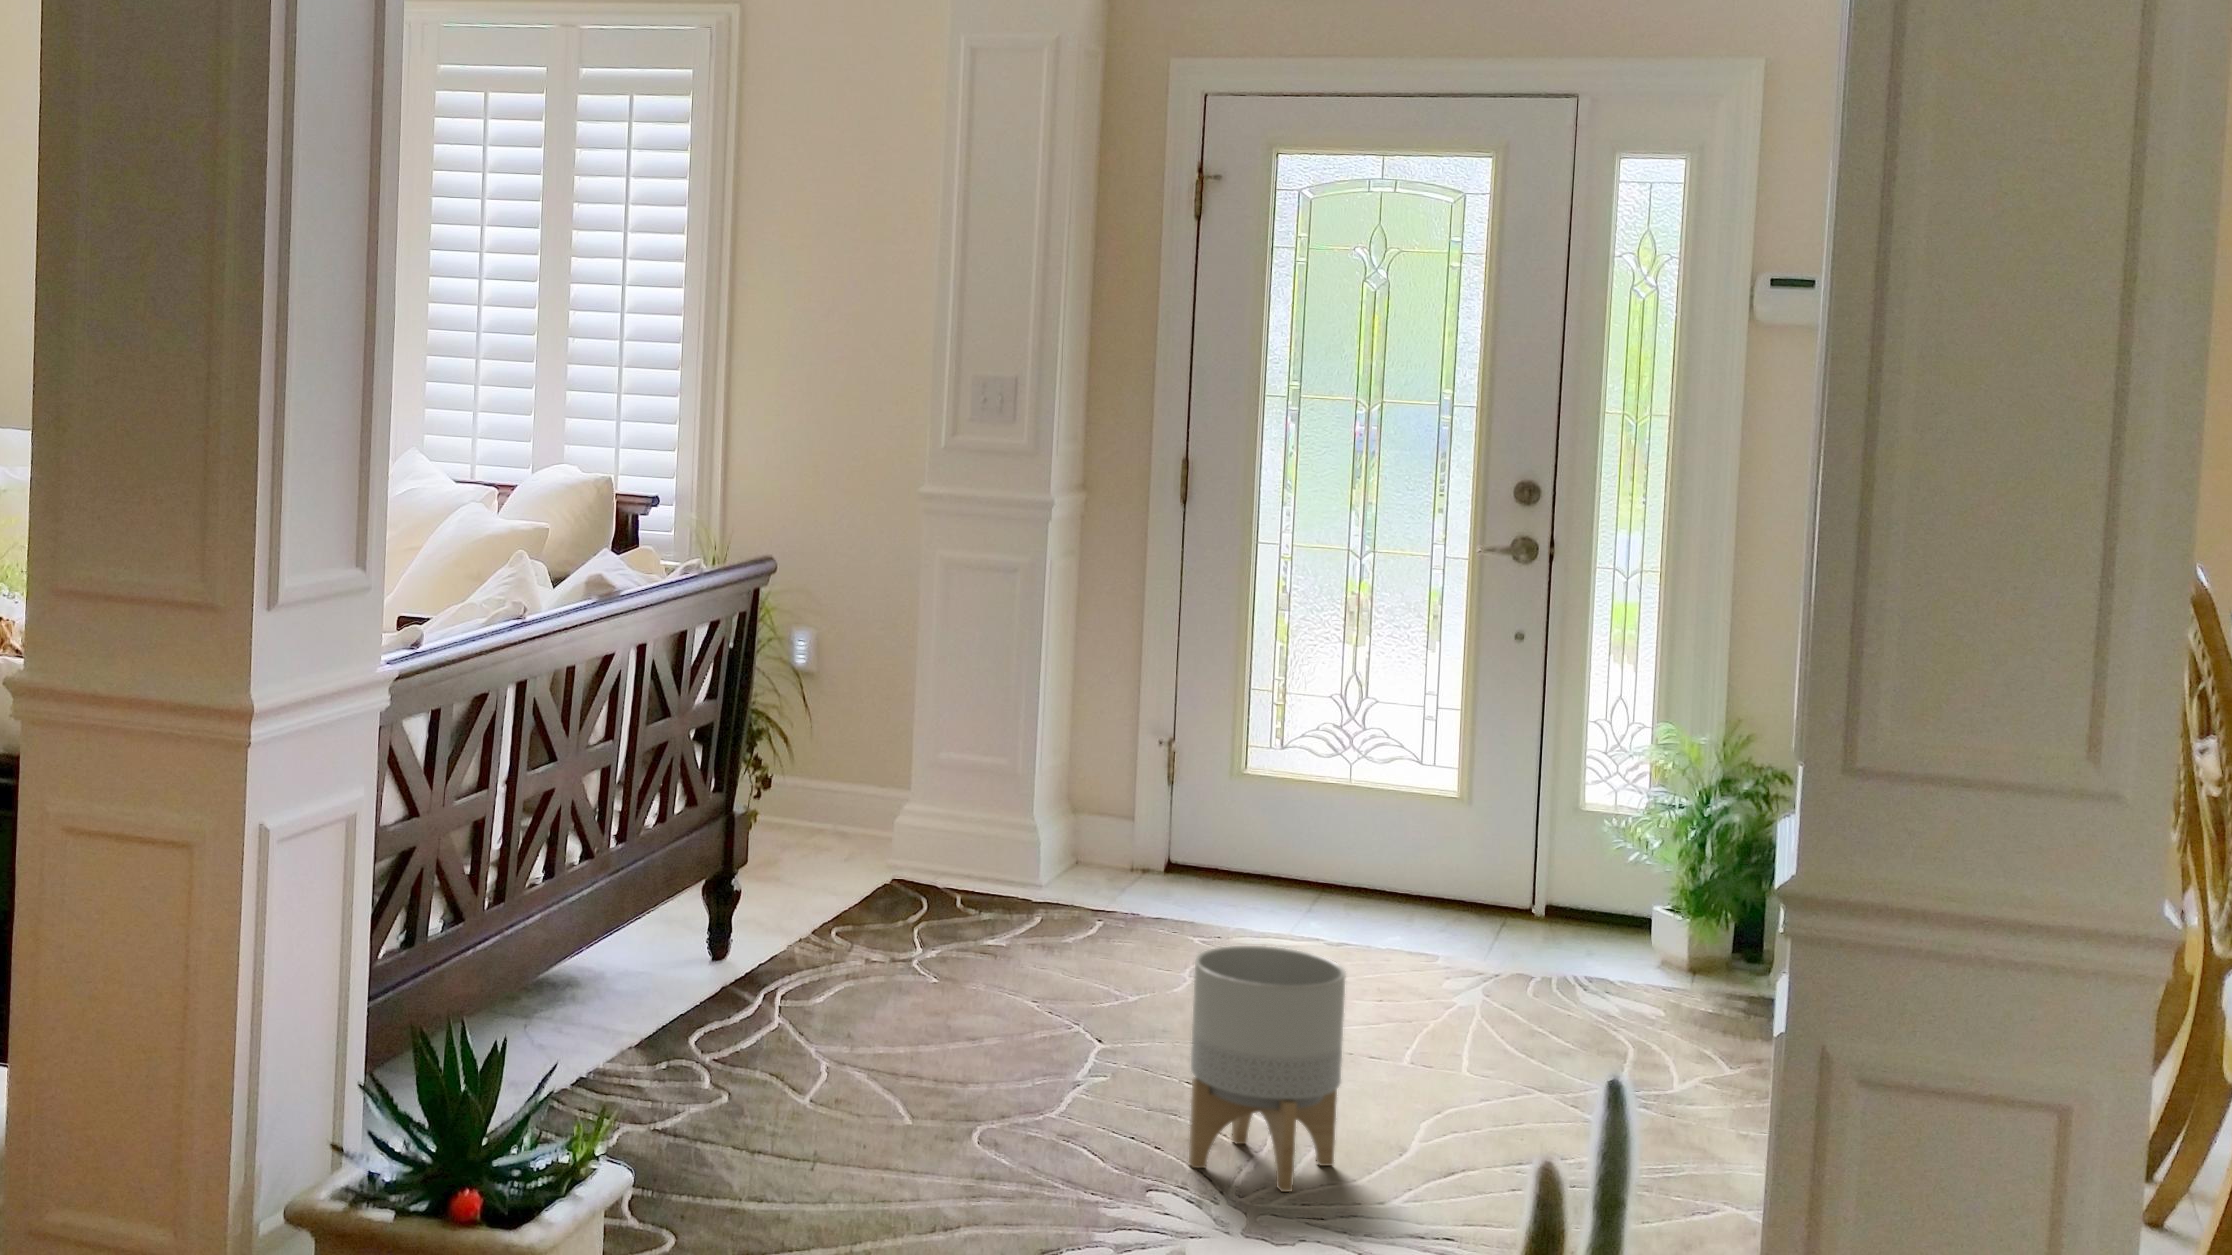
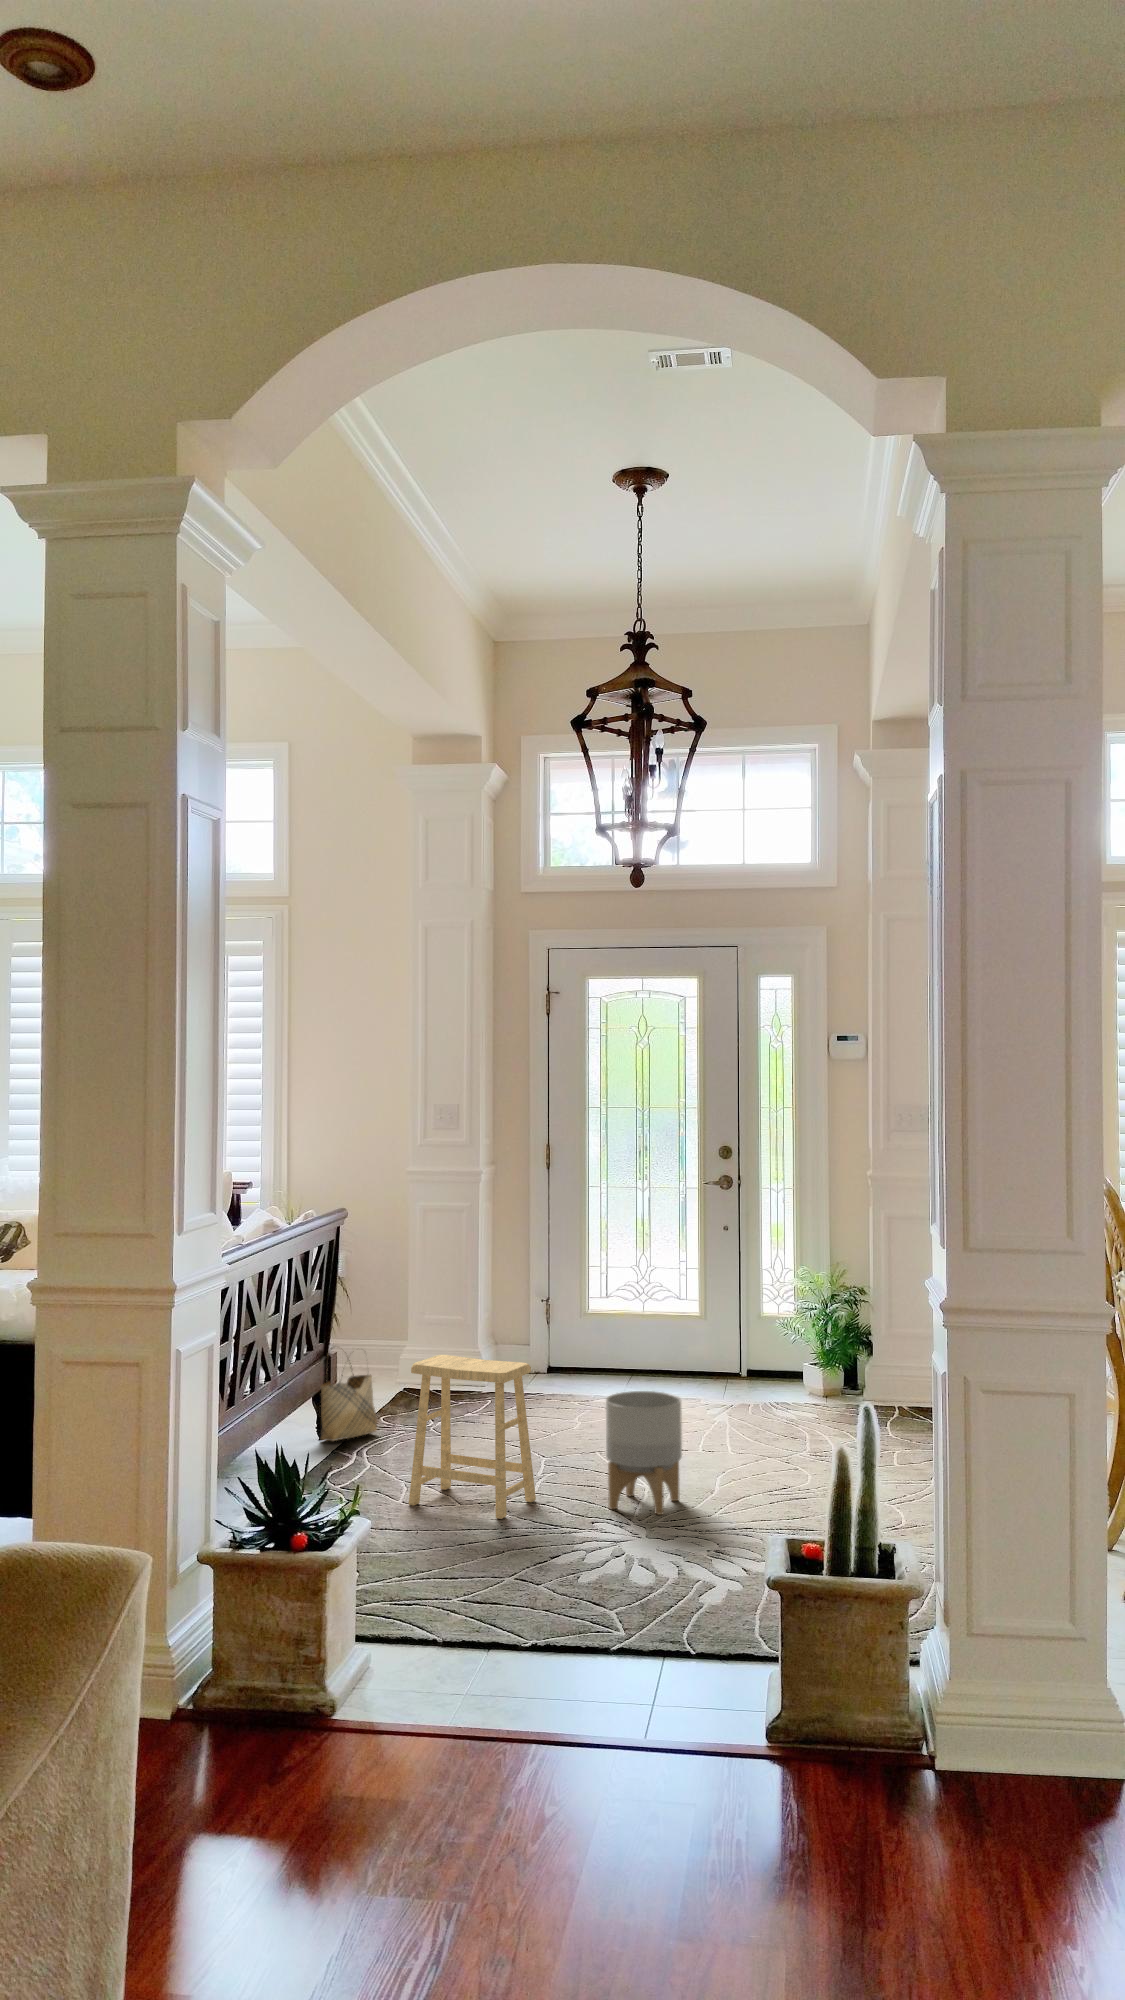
woven basket: none [709,799,813,969] -> present [321,1366,377,1441]
footstool: none [815,841,1054,1163] -> present [409,1355,536,1519]

